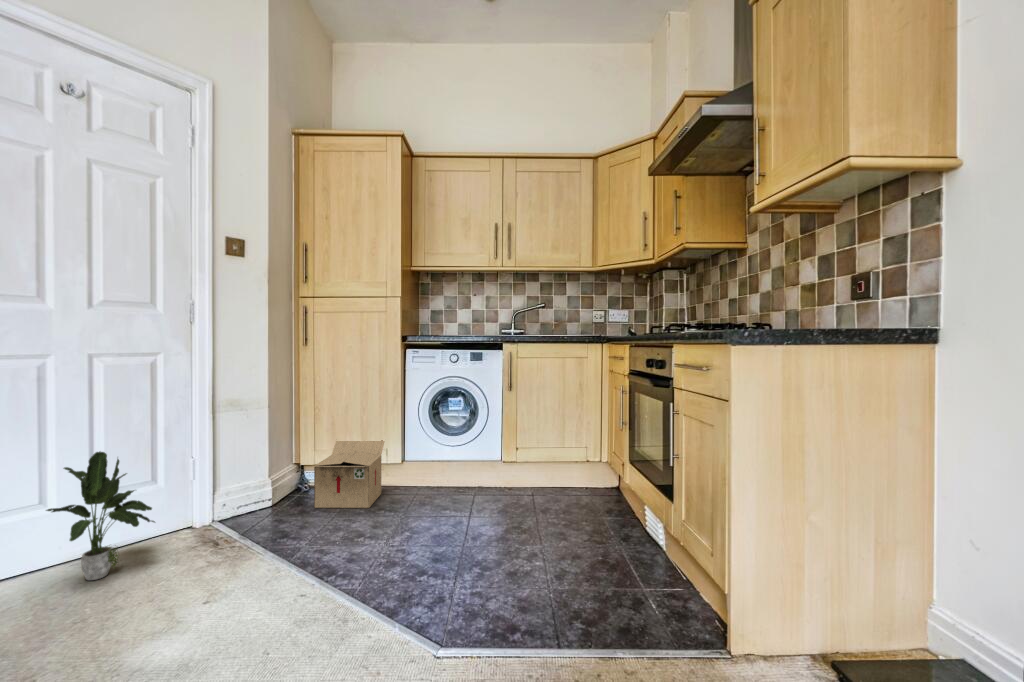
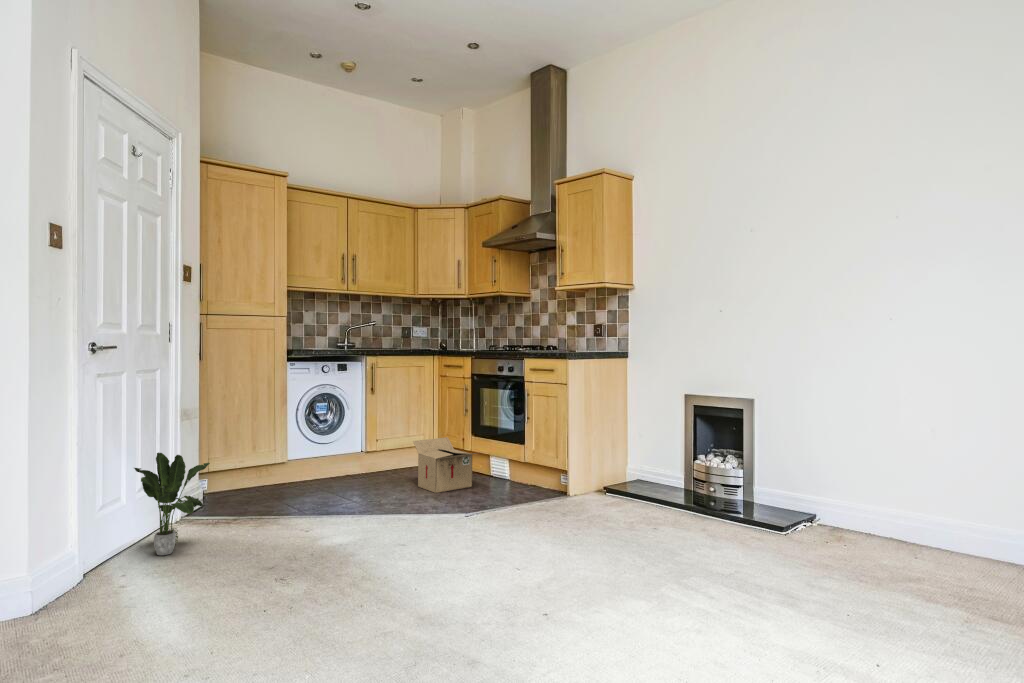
cardboard box: present [309,440,385,508] -> present [413,437,476,493]

